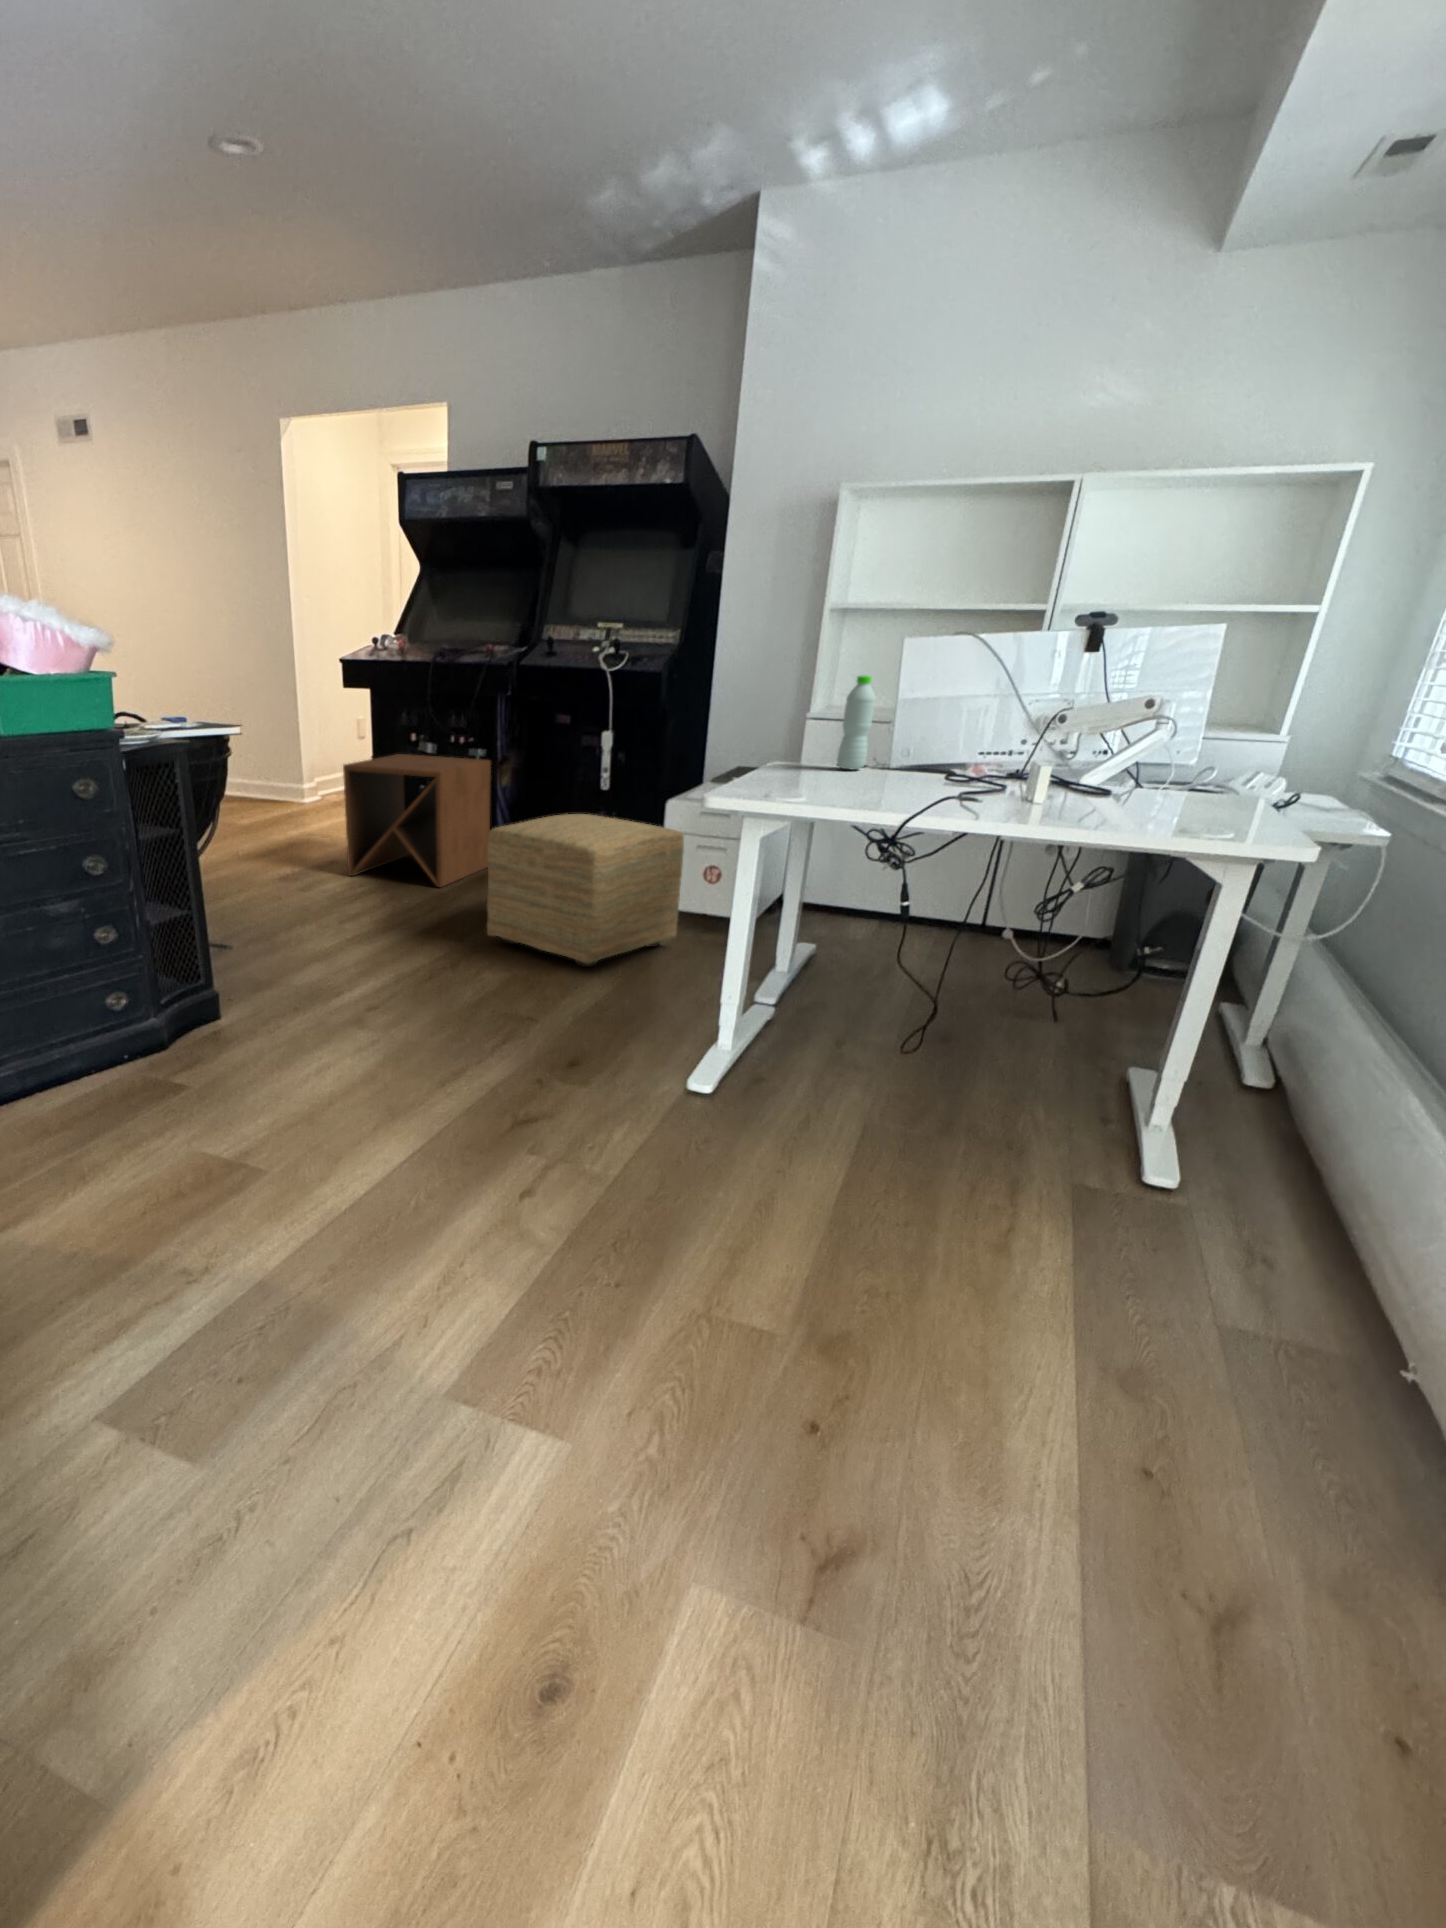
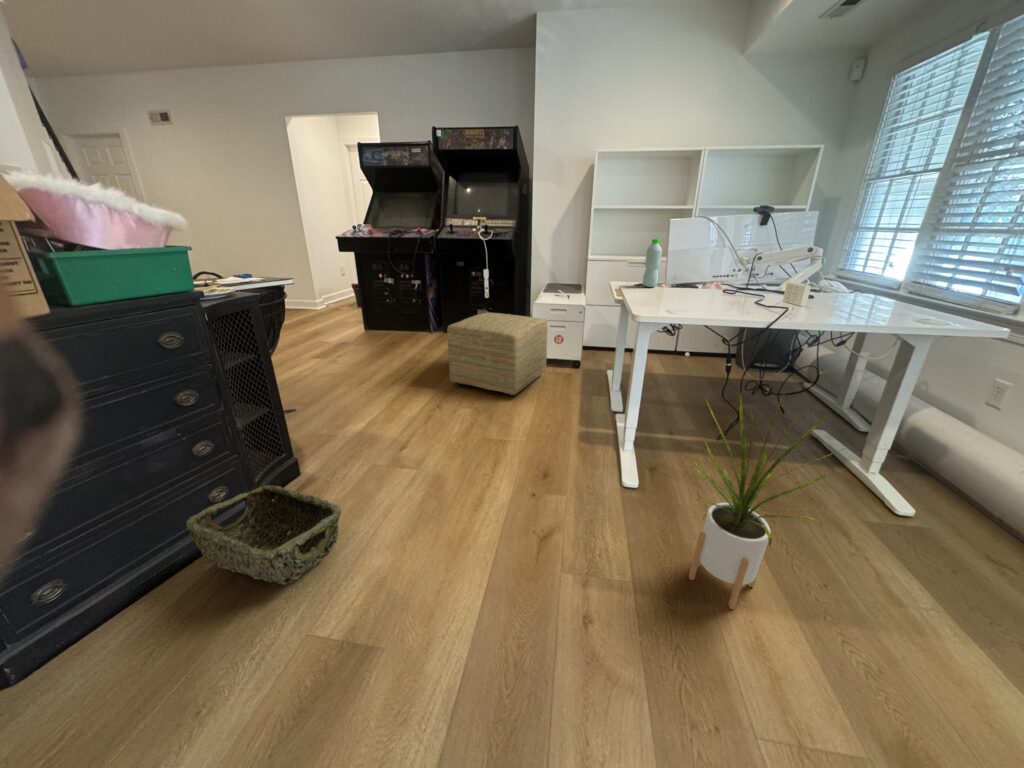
side table: present [343,754,491,887] -> none [347,284,429,352]
house plant: none [676,893,872,1221] -> present [689,394,831,609]
woven basket: none [85,1003,255,1101] -> present [186,485,341,585]

